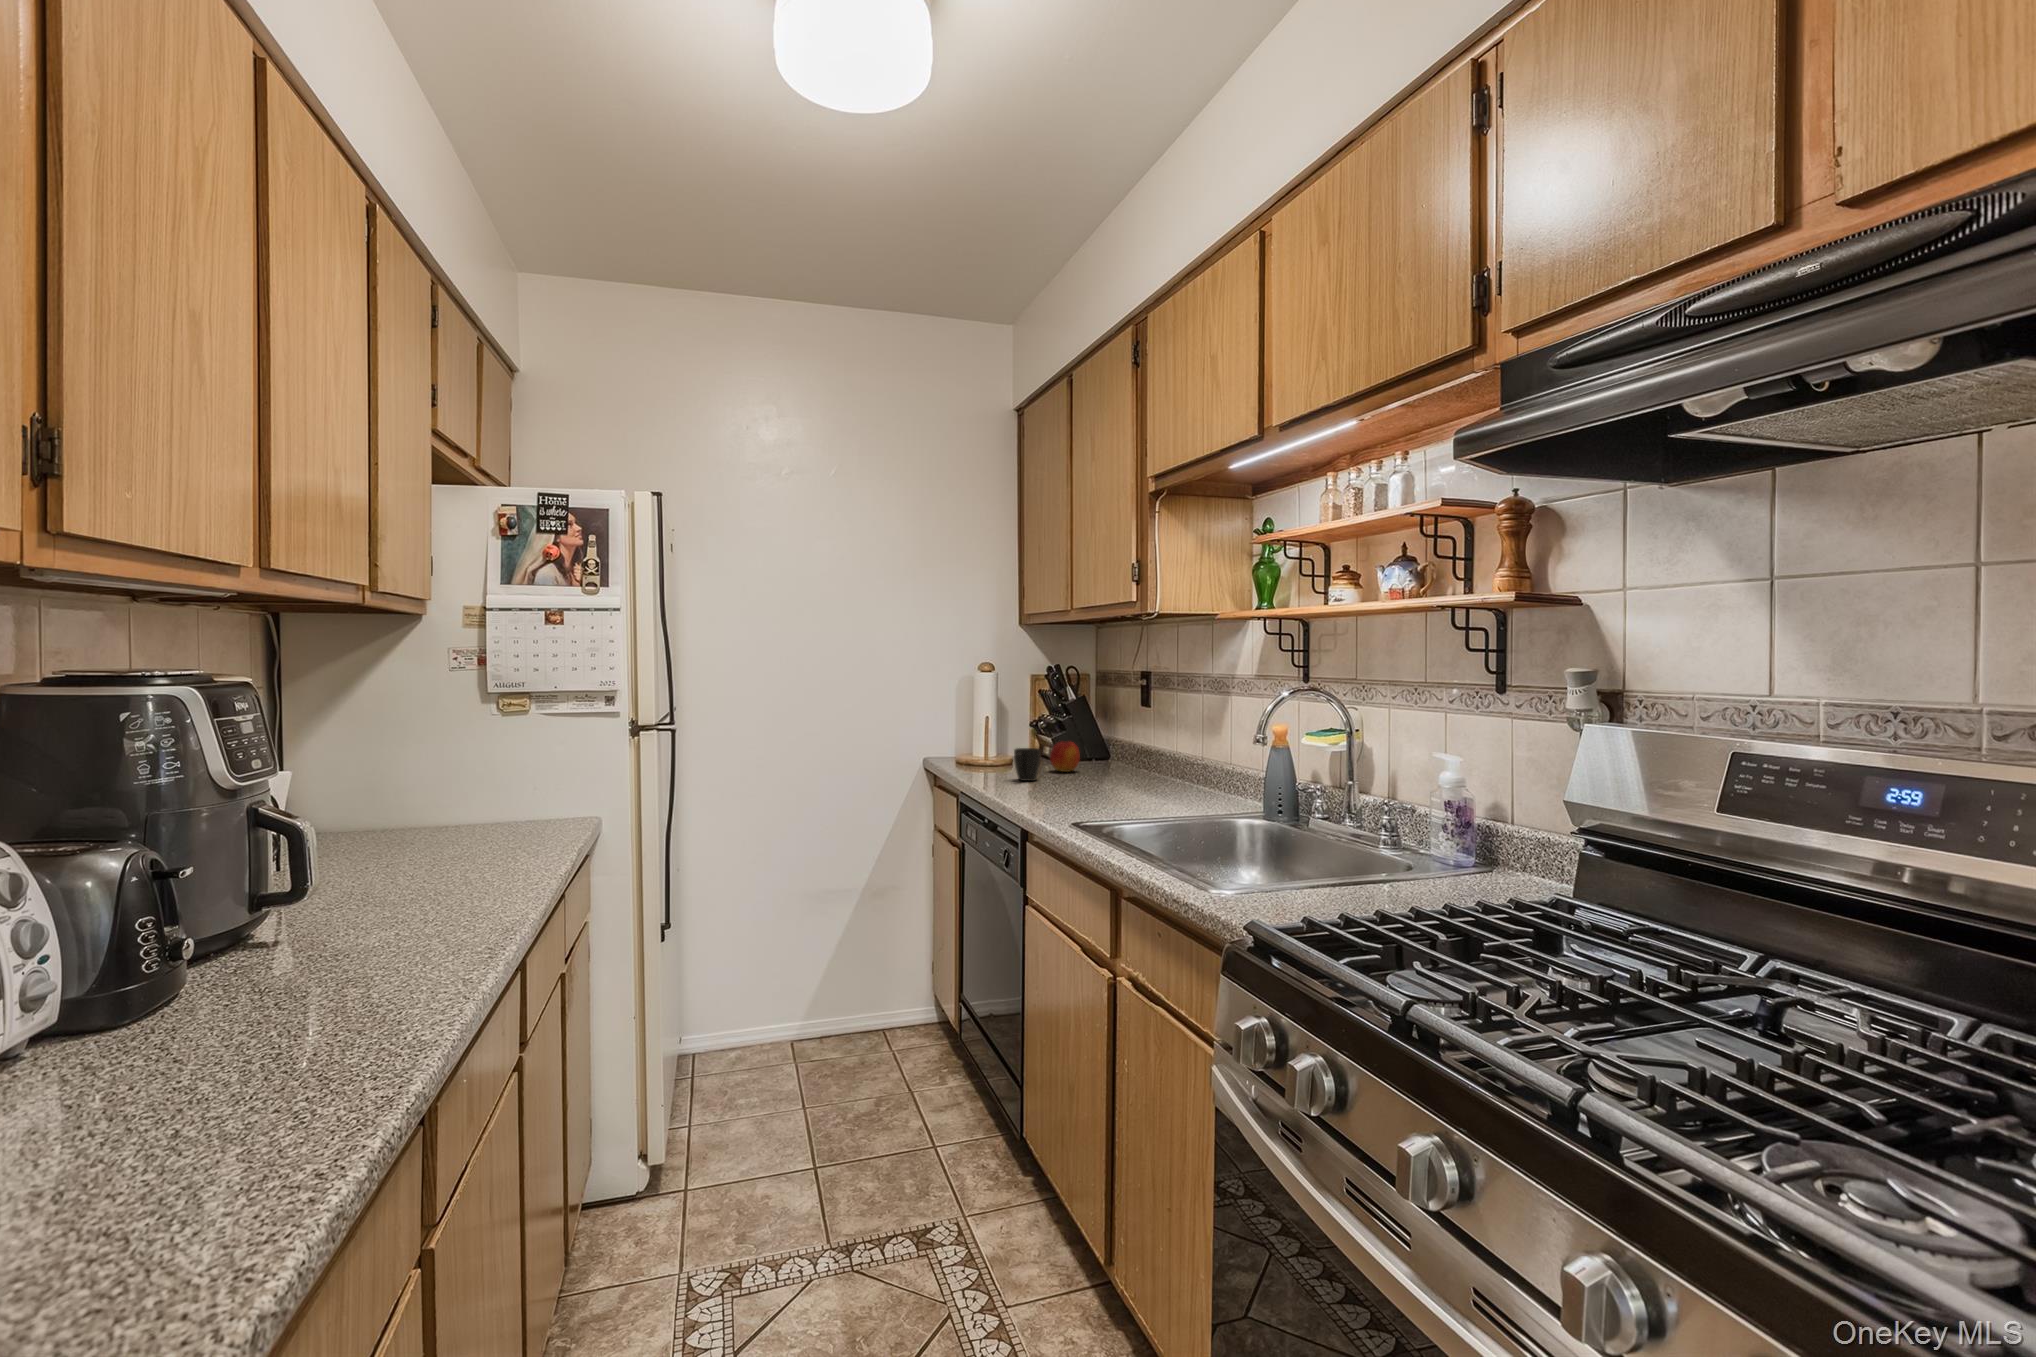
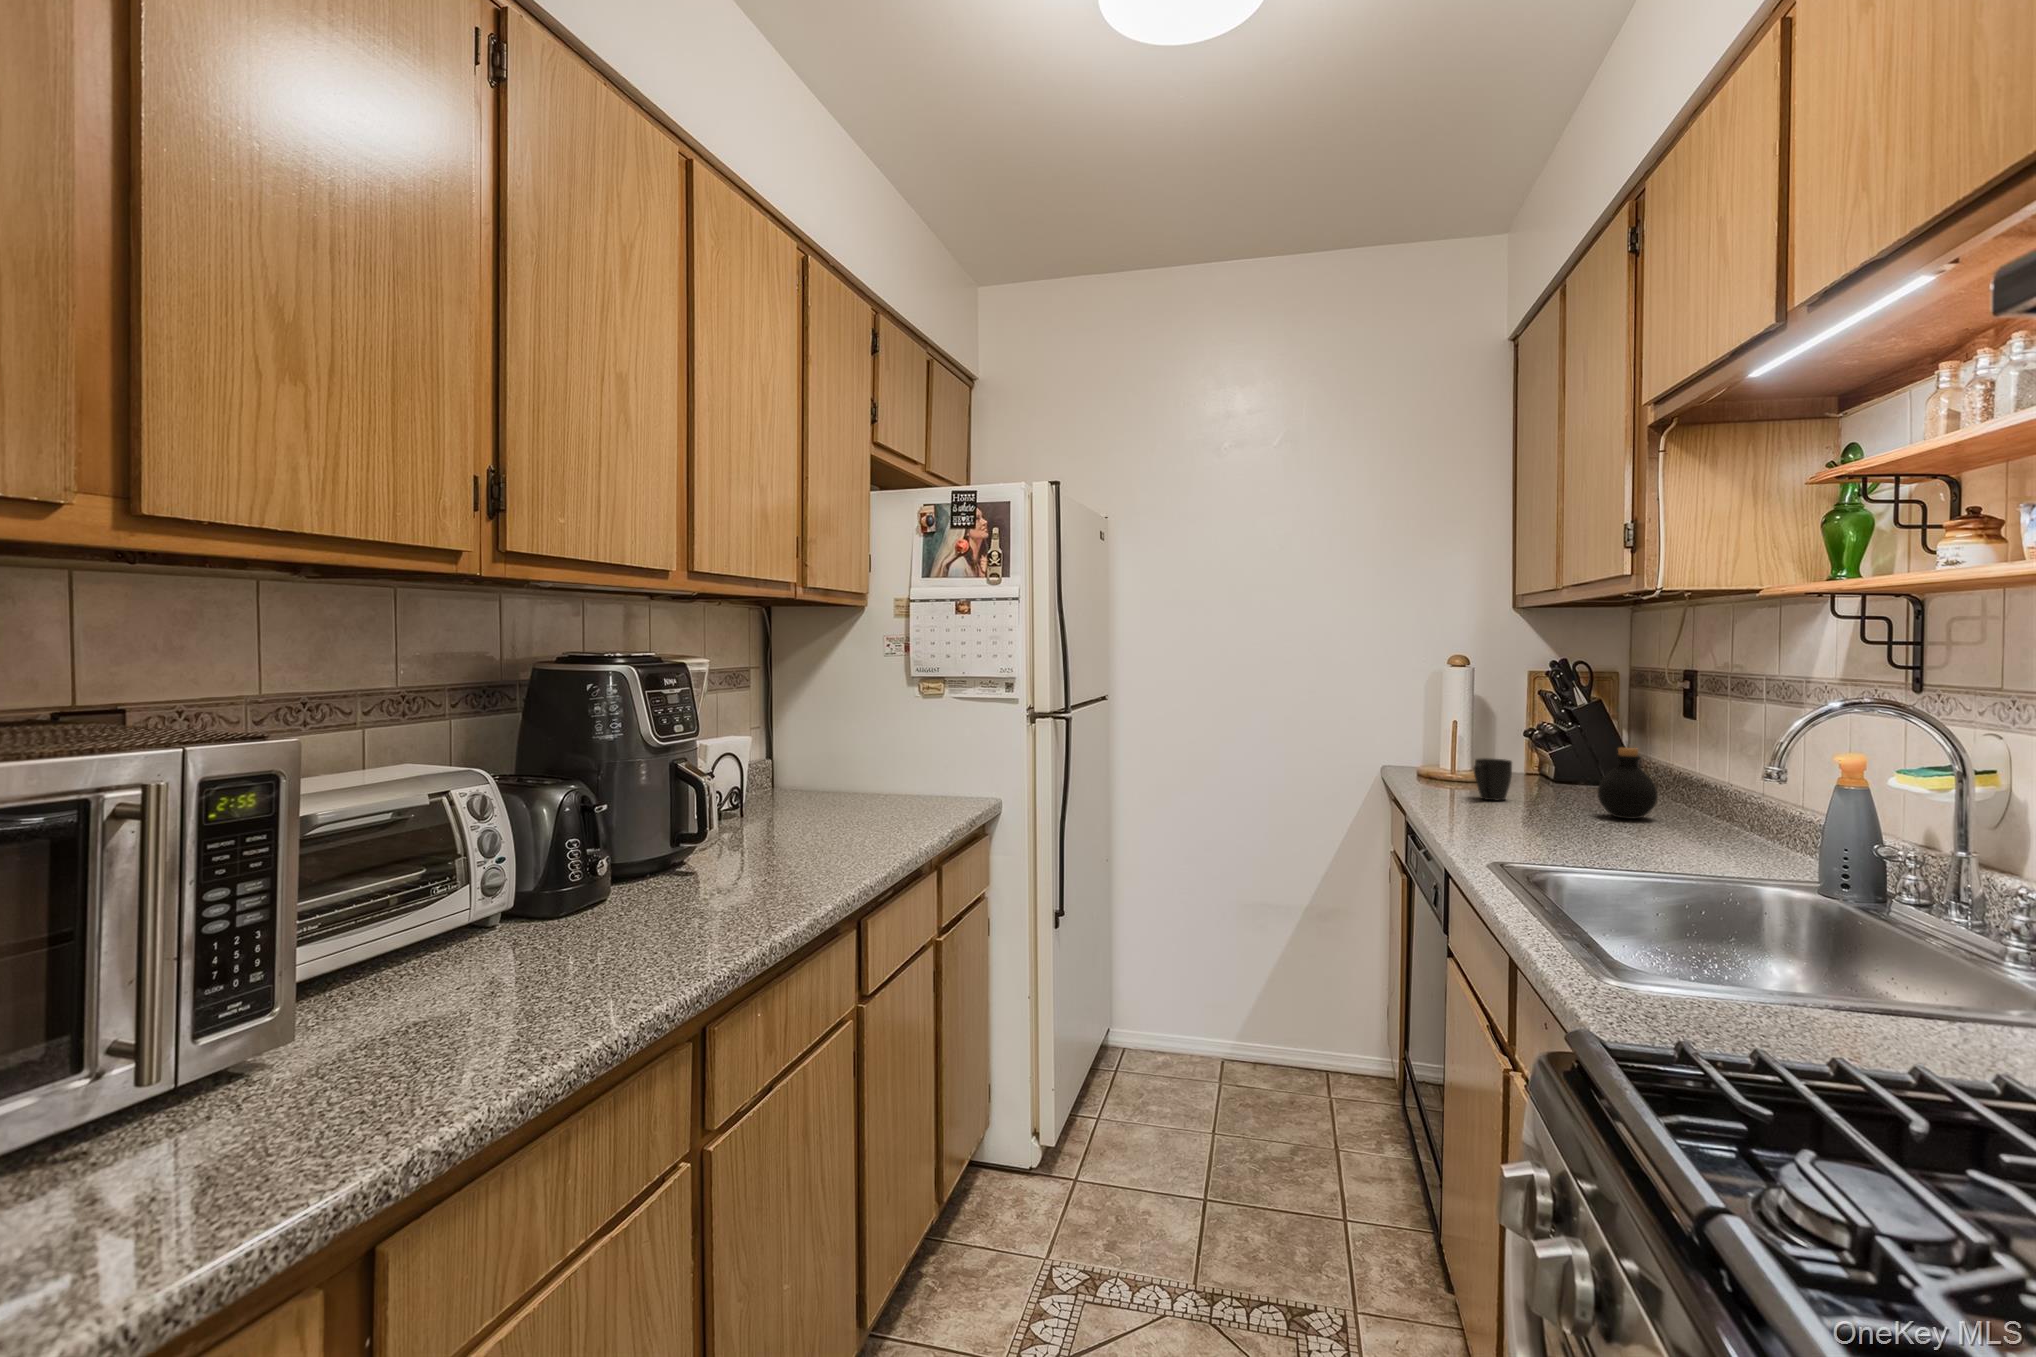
bottle: none [1106,734,1144,787] -> present [1598,748,1658,819]
apple: present [1050,741,1080,772] -> none [1536,753,1580,793]

